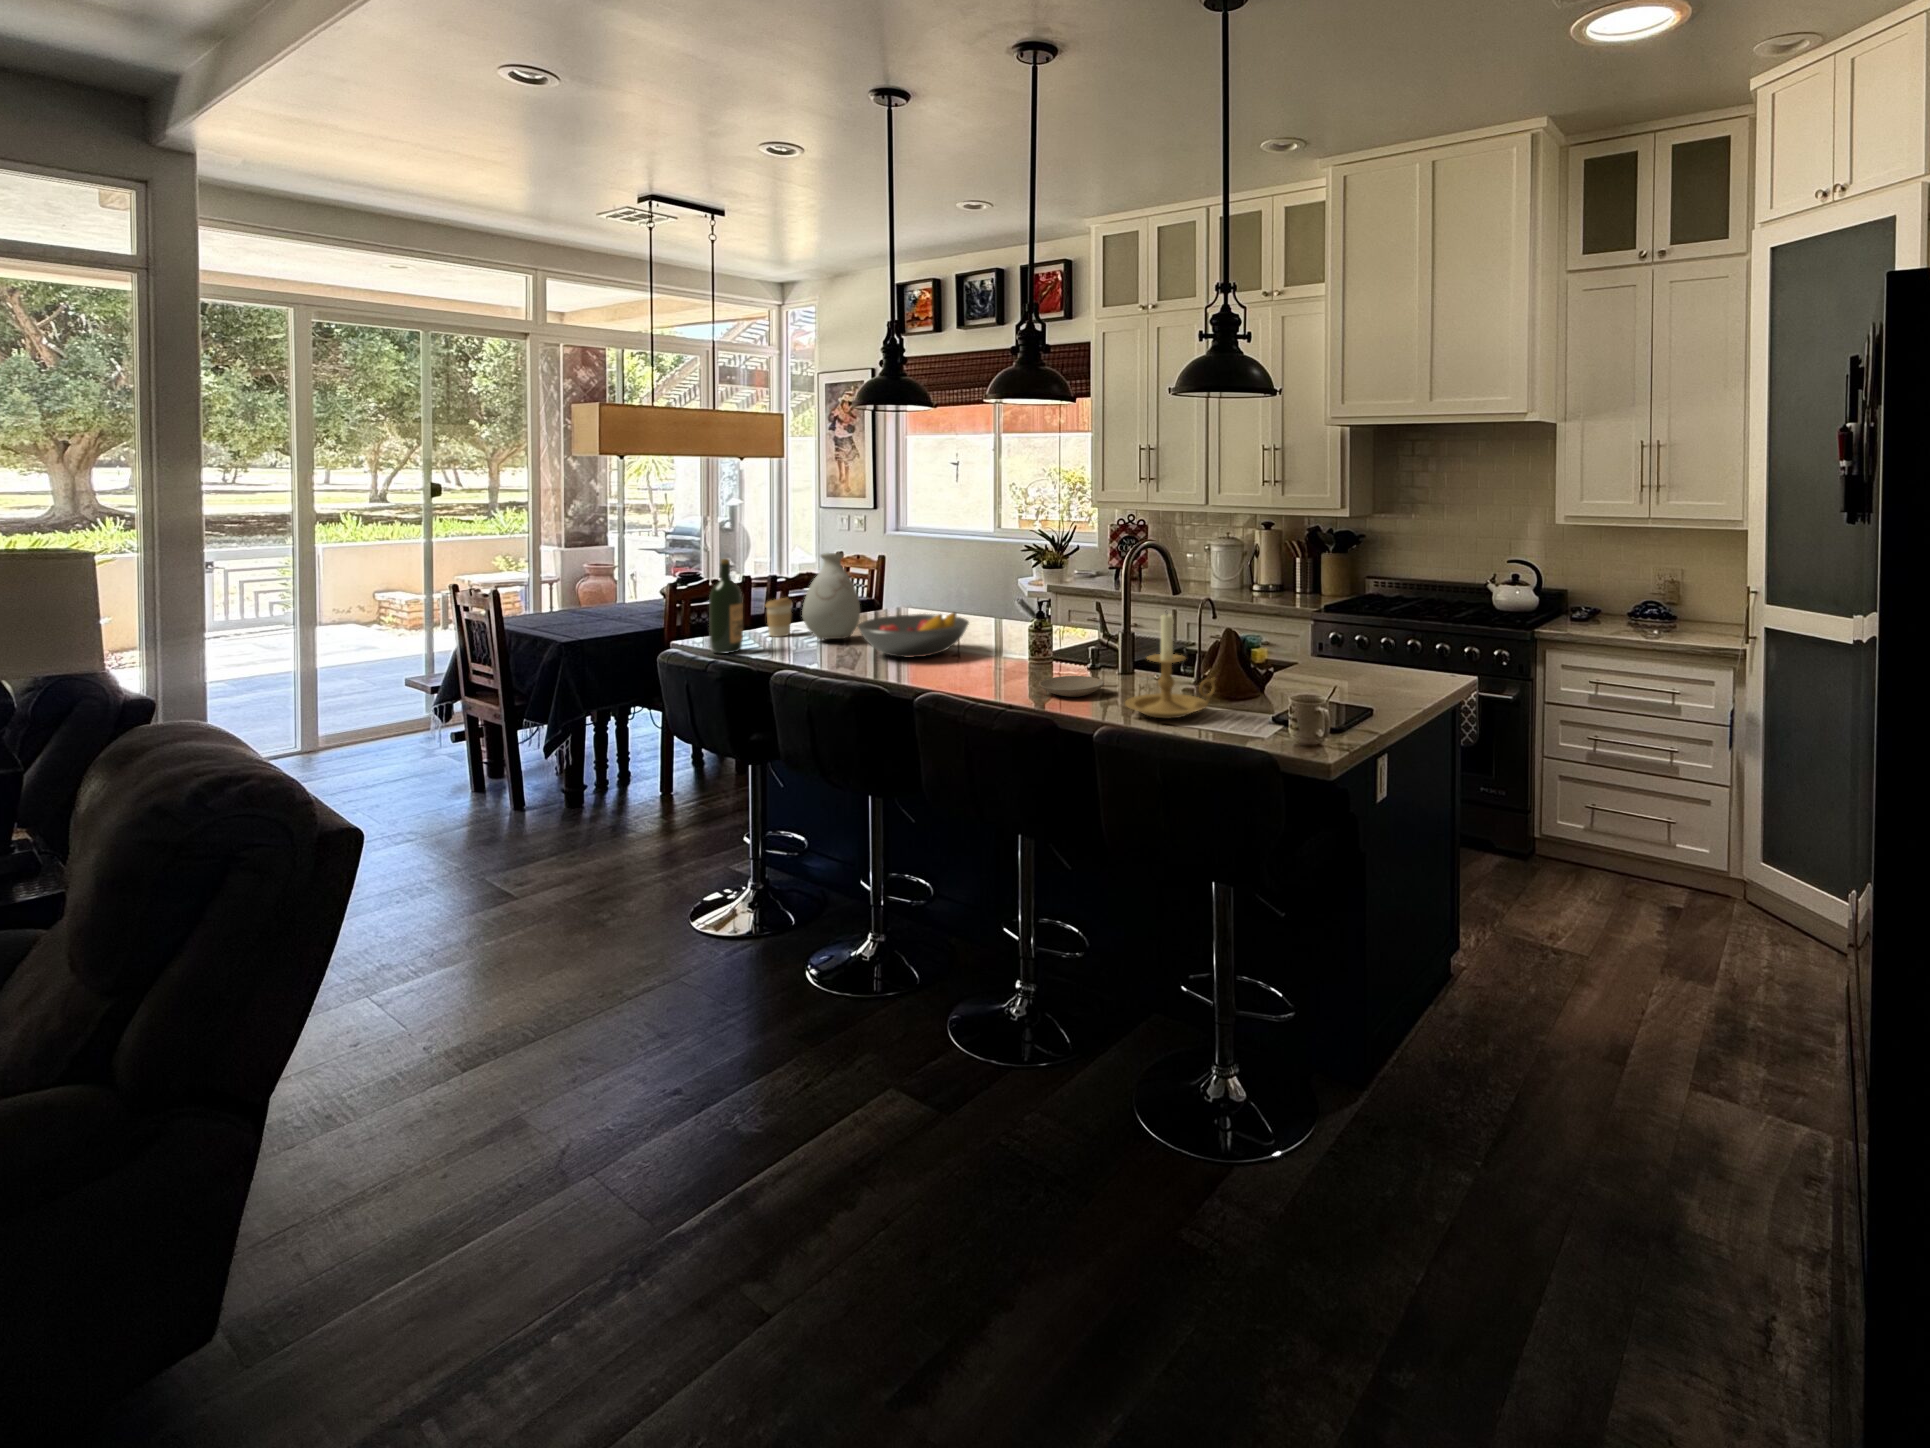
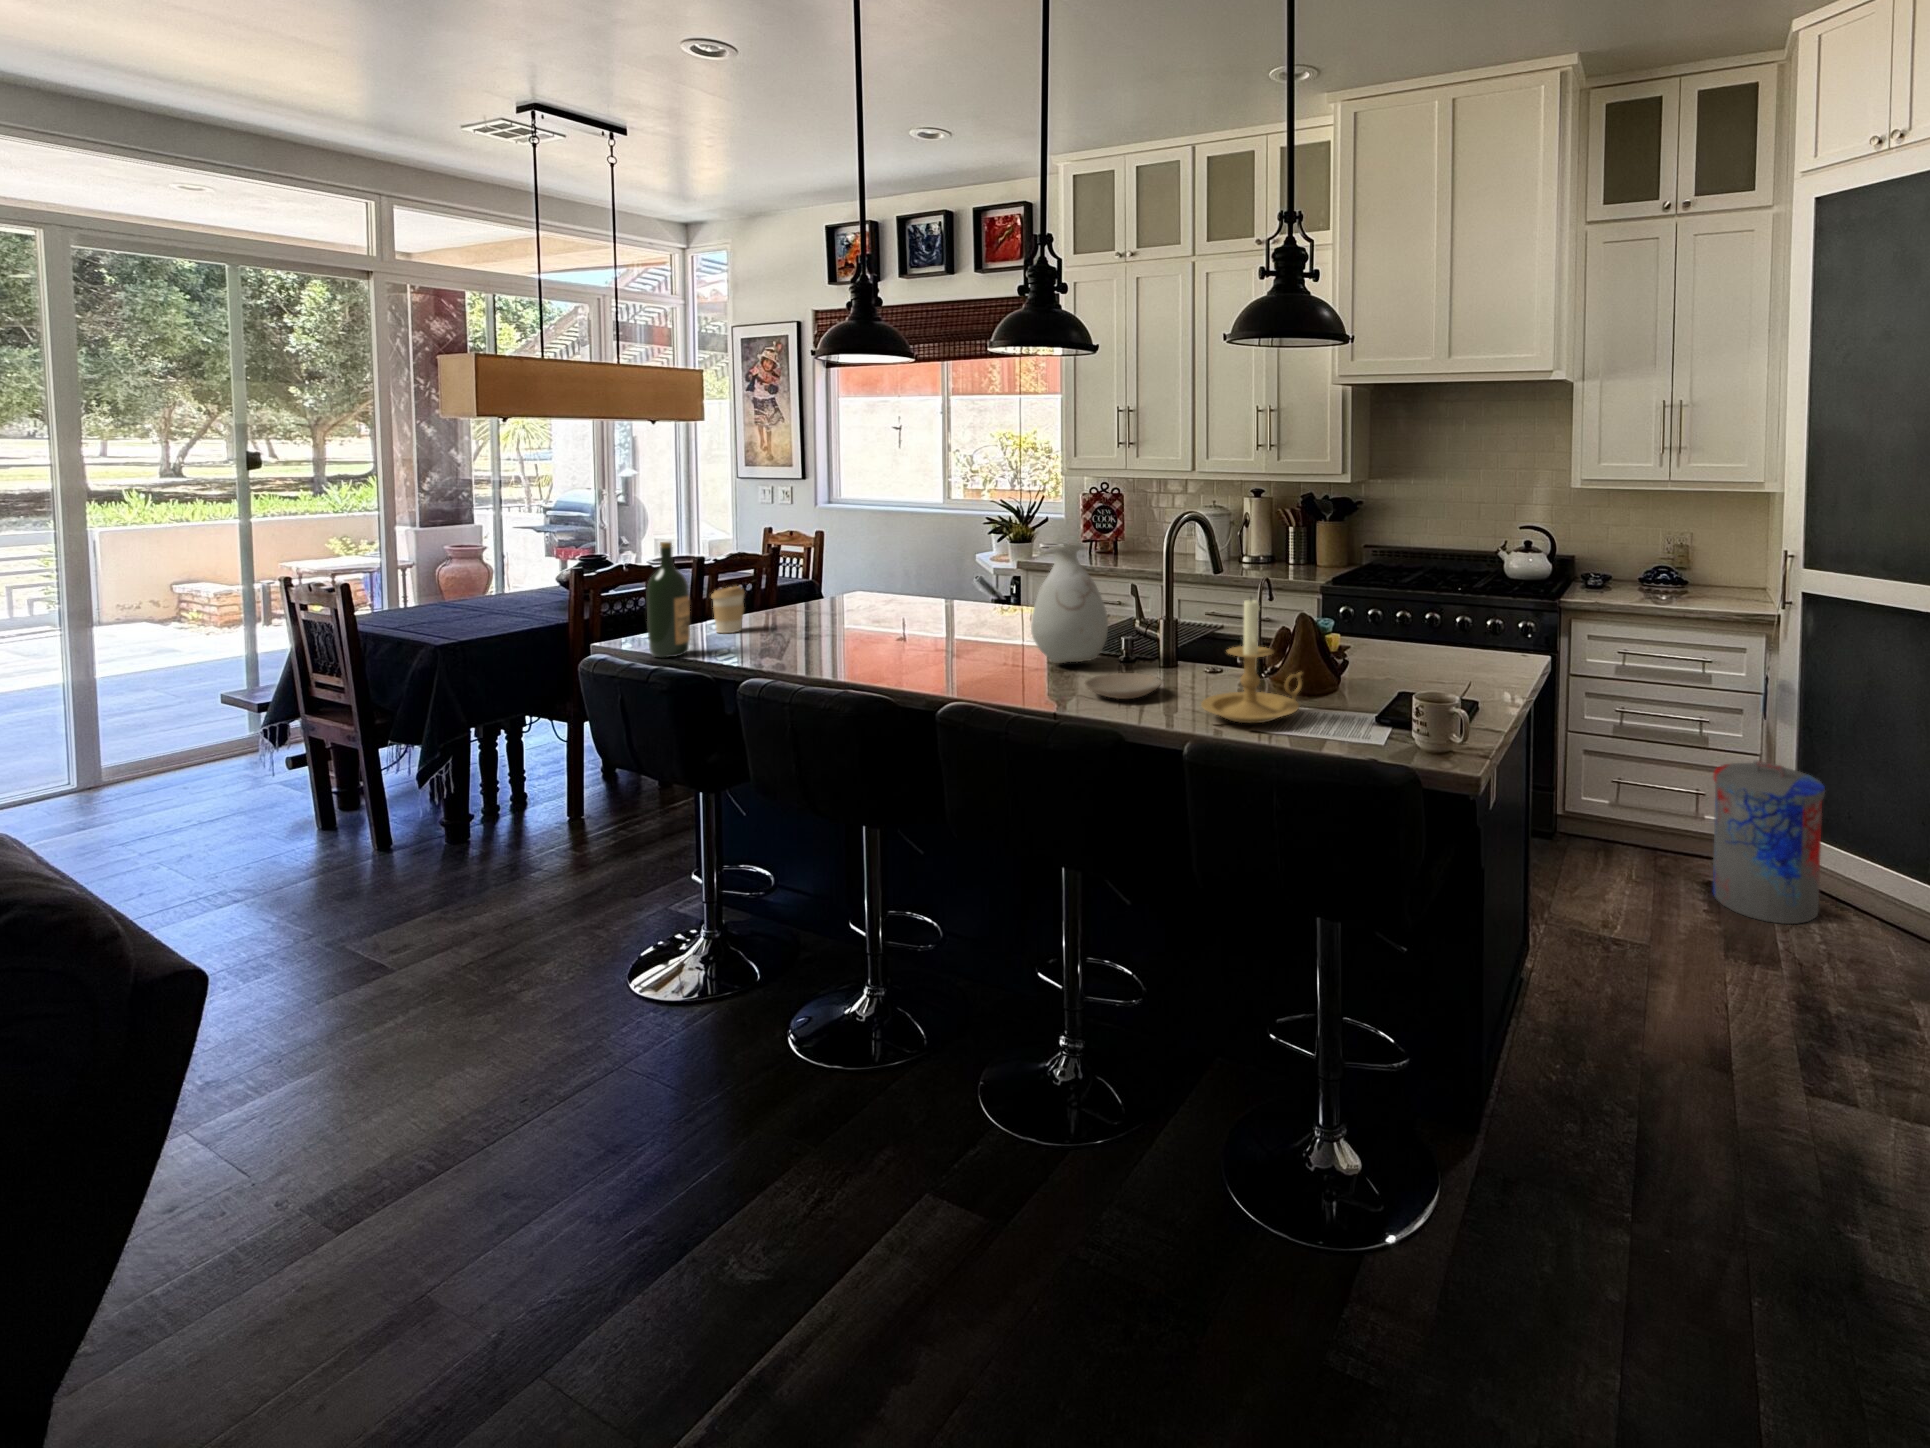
vase: present [802,553,860,640] -> present [1031,545,1108,663]
fruit bowl: present [857,612,969,657] -> none [838,599,973,655]
trash can: none [1672,789,1780,948] -> present [1713,761,1825,924]

